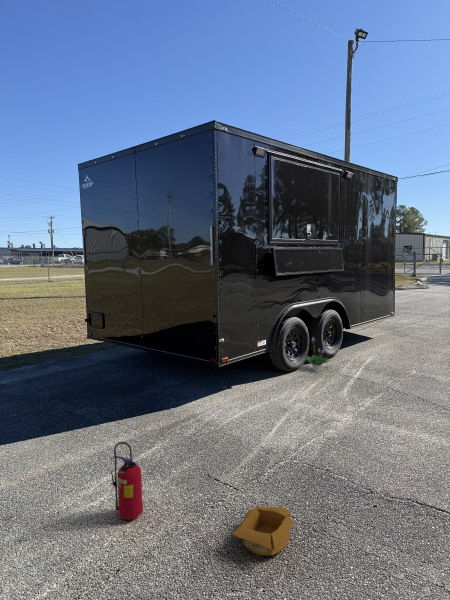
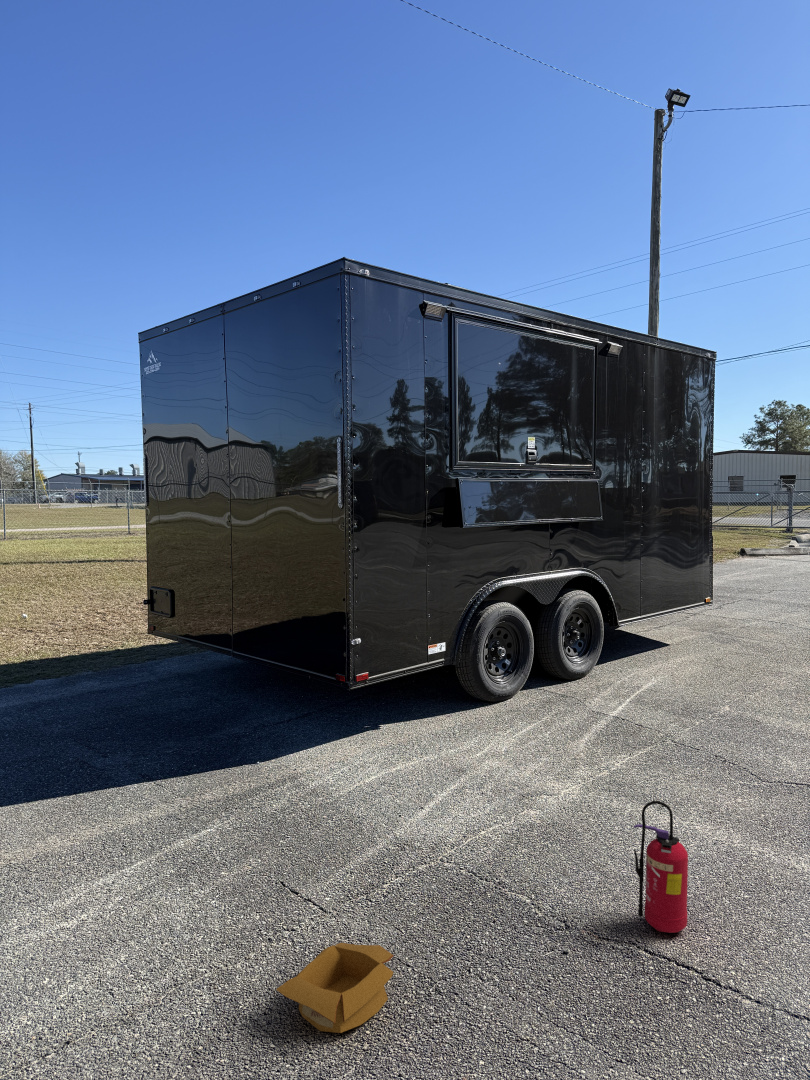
potted plant: present [304,337,330,373] -> none [521,639,569,705]
fire extinguisher: present [111,442,143,520] -> present [634,801,688,933]

